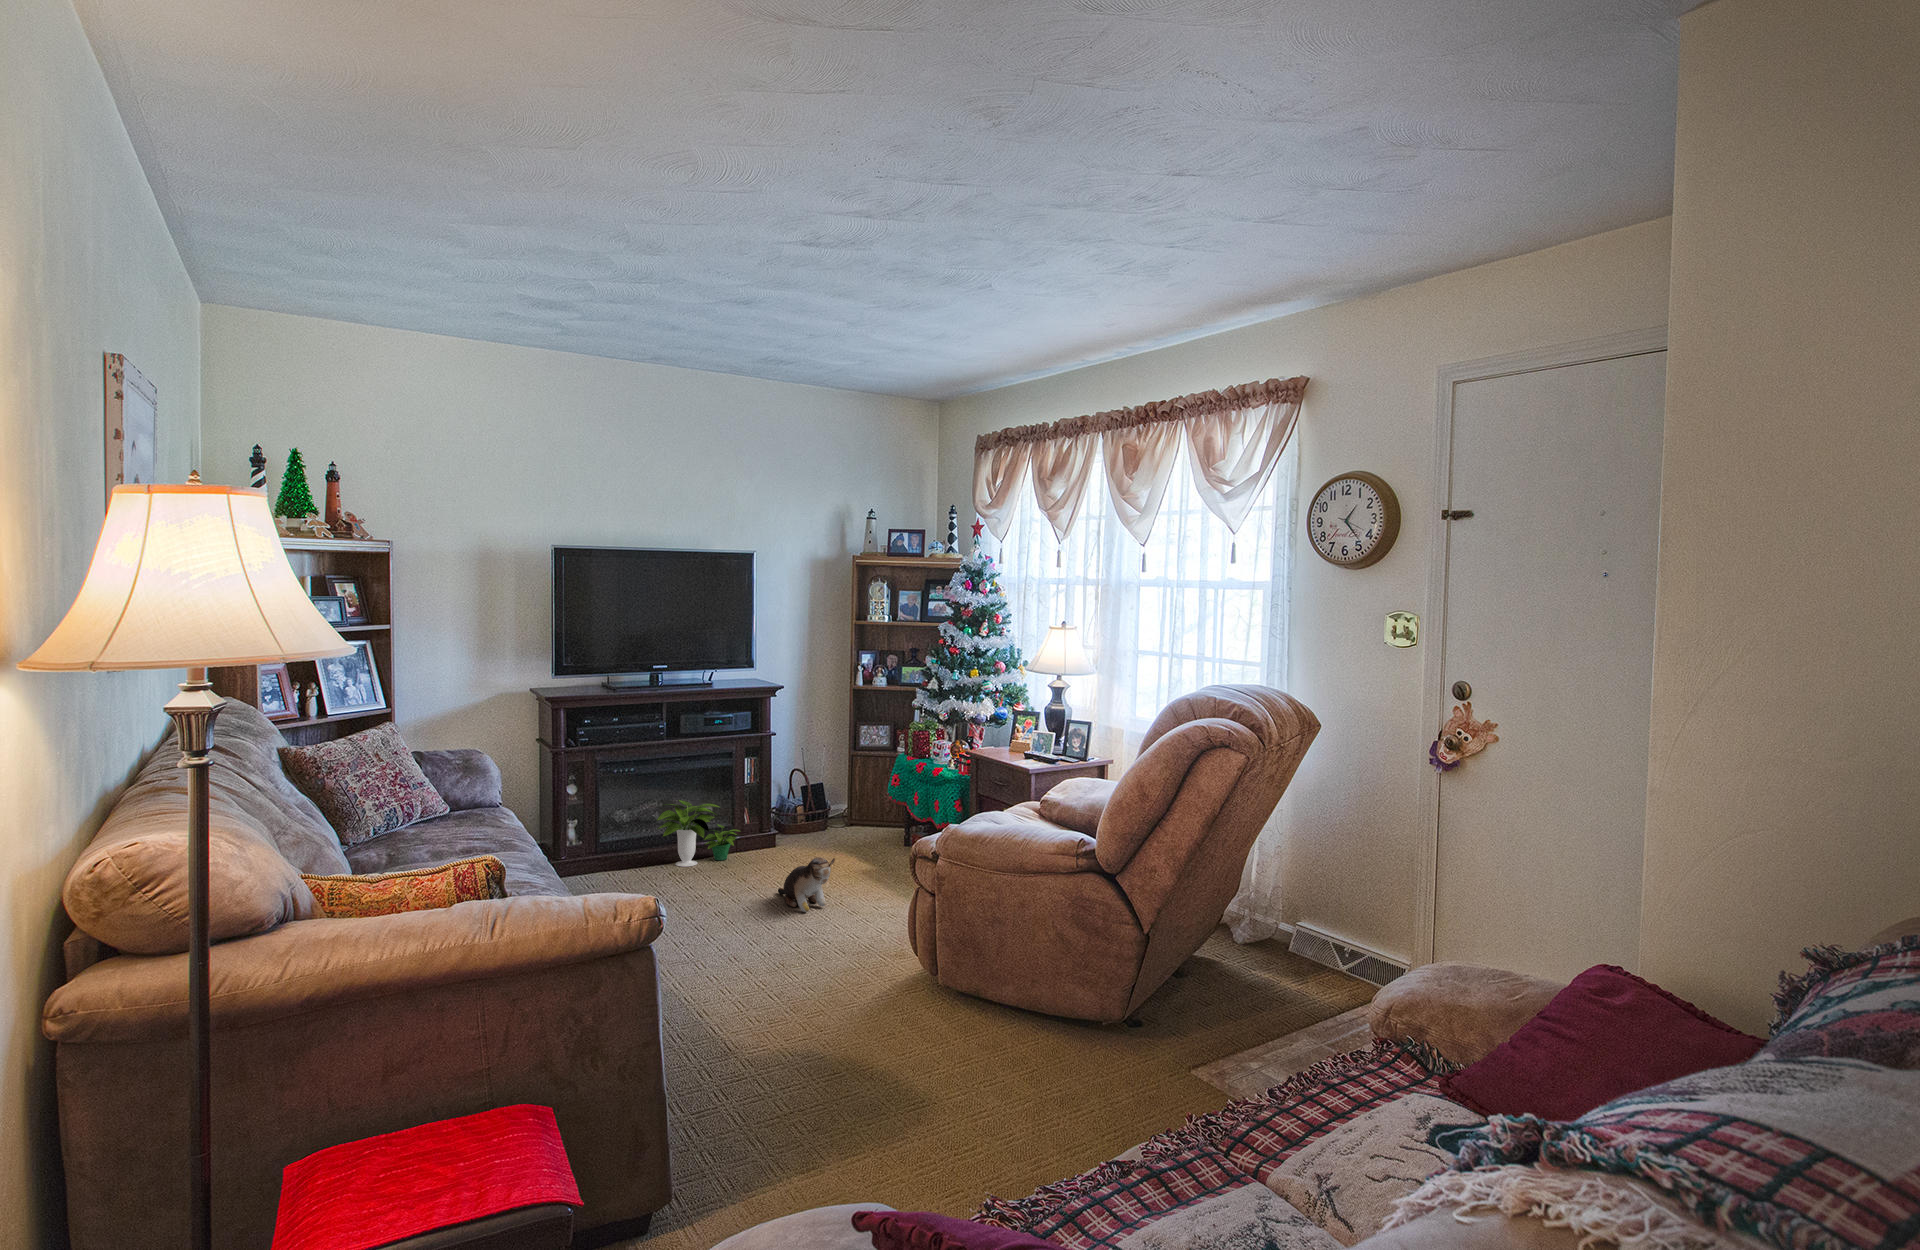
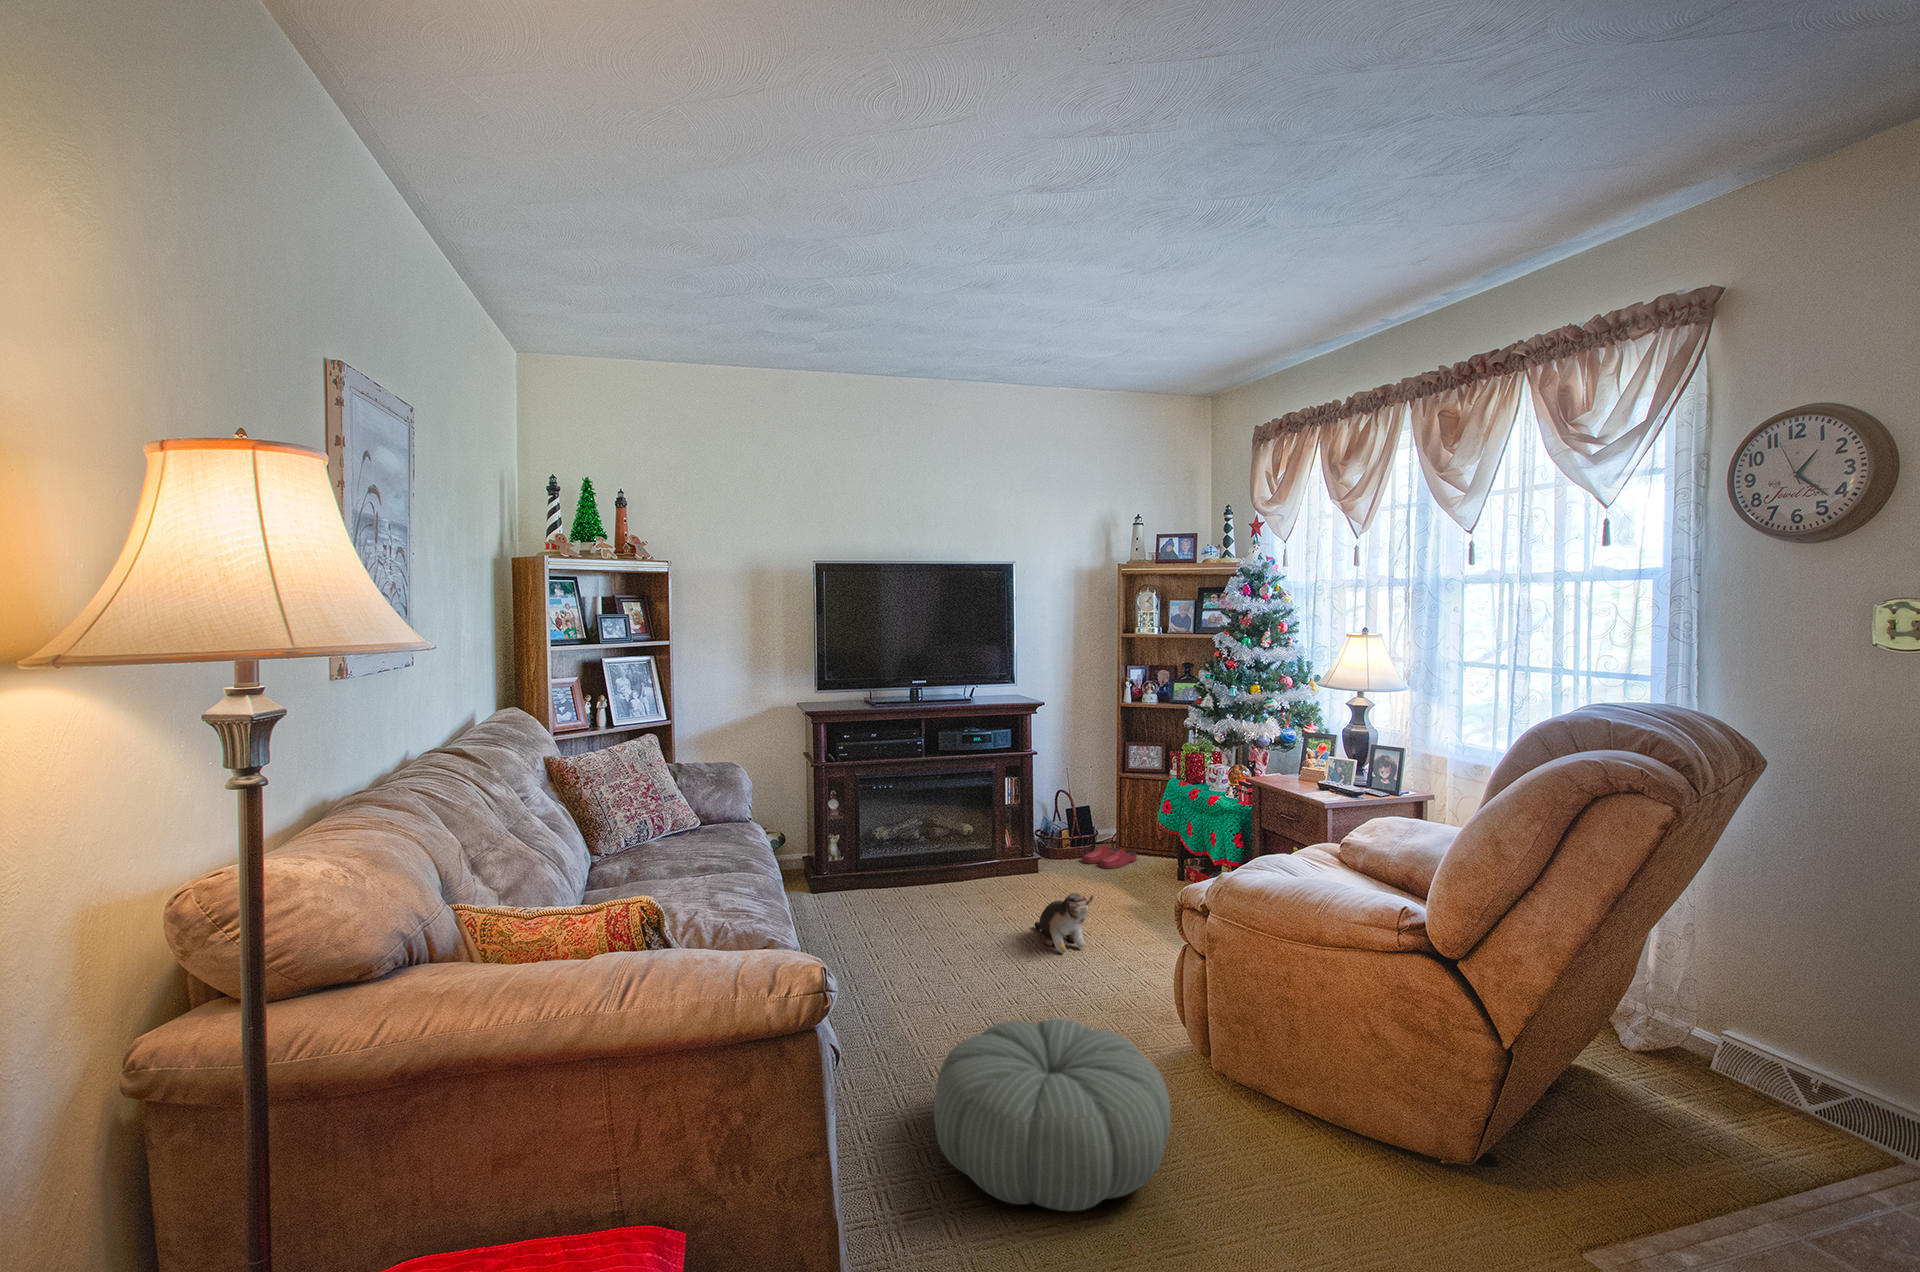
potted plant: present [657,800,739,867] -> none [915,819,1001,889]
slippers: none [816,819,867,840] -> present [1082,845,1137,868]
pouf: none [715,952,909,1091] -> present [934,1019,1171,1211]

